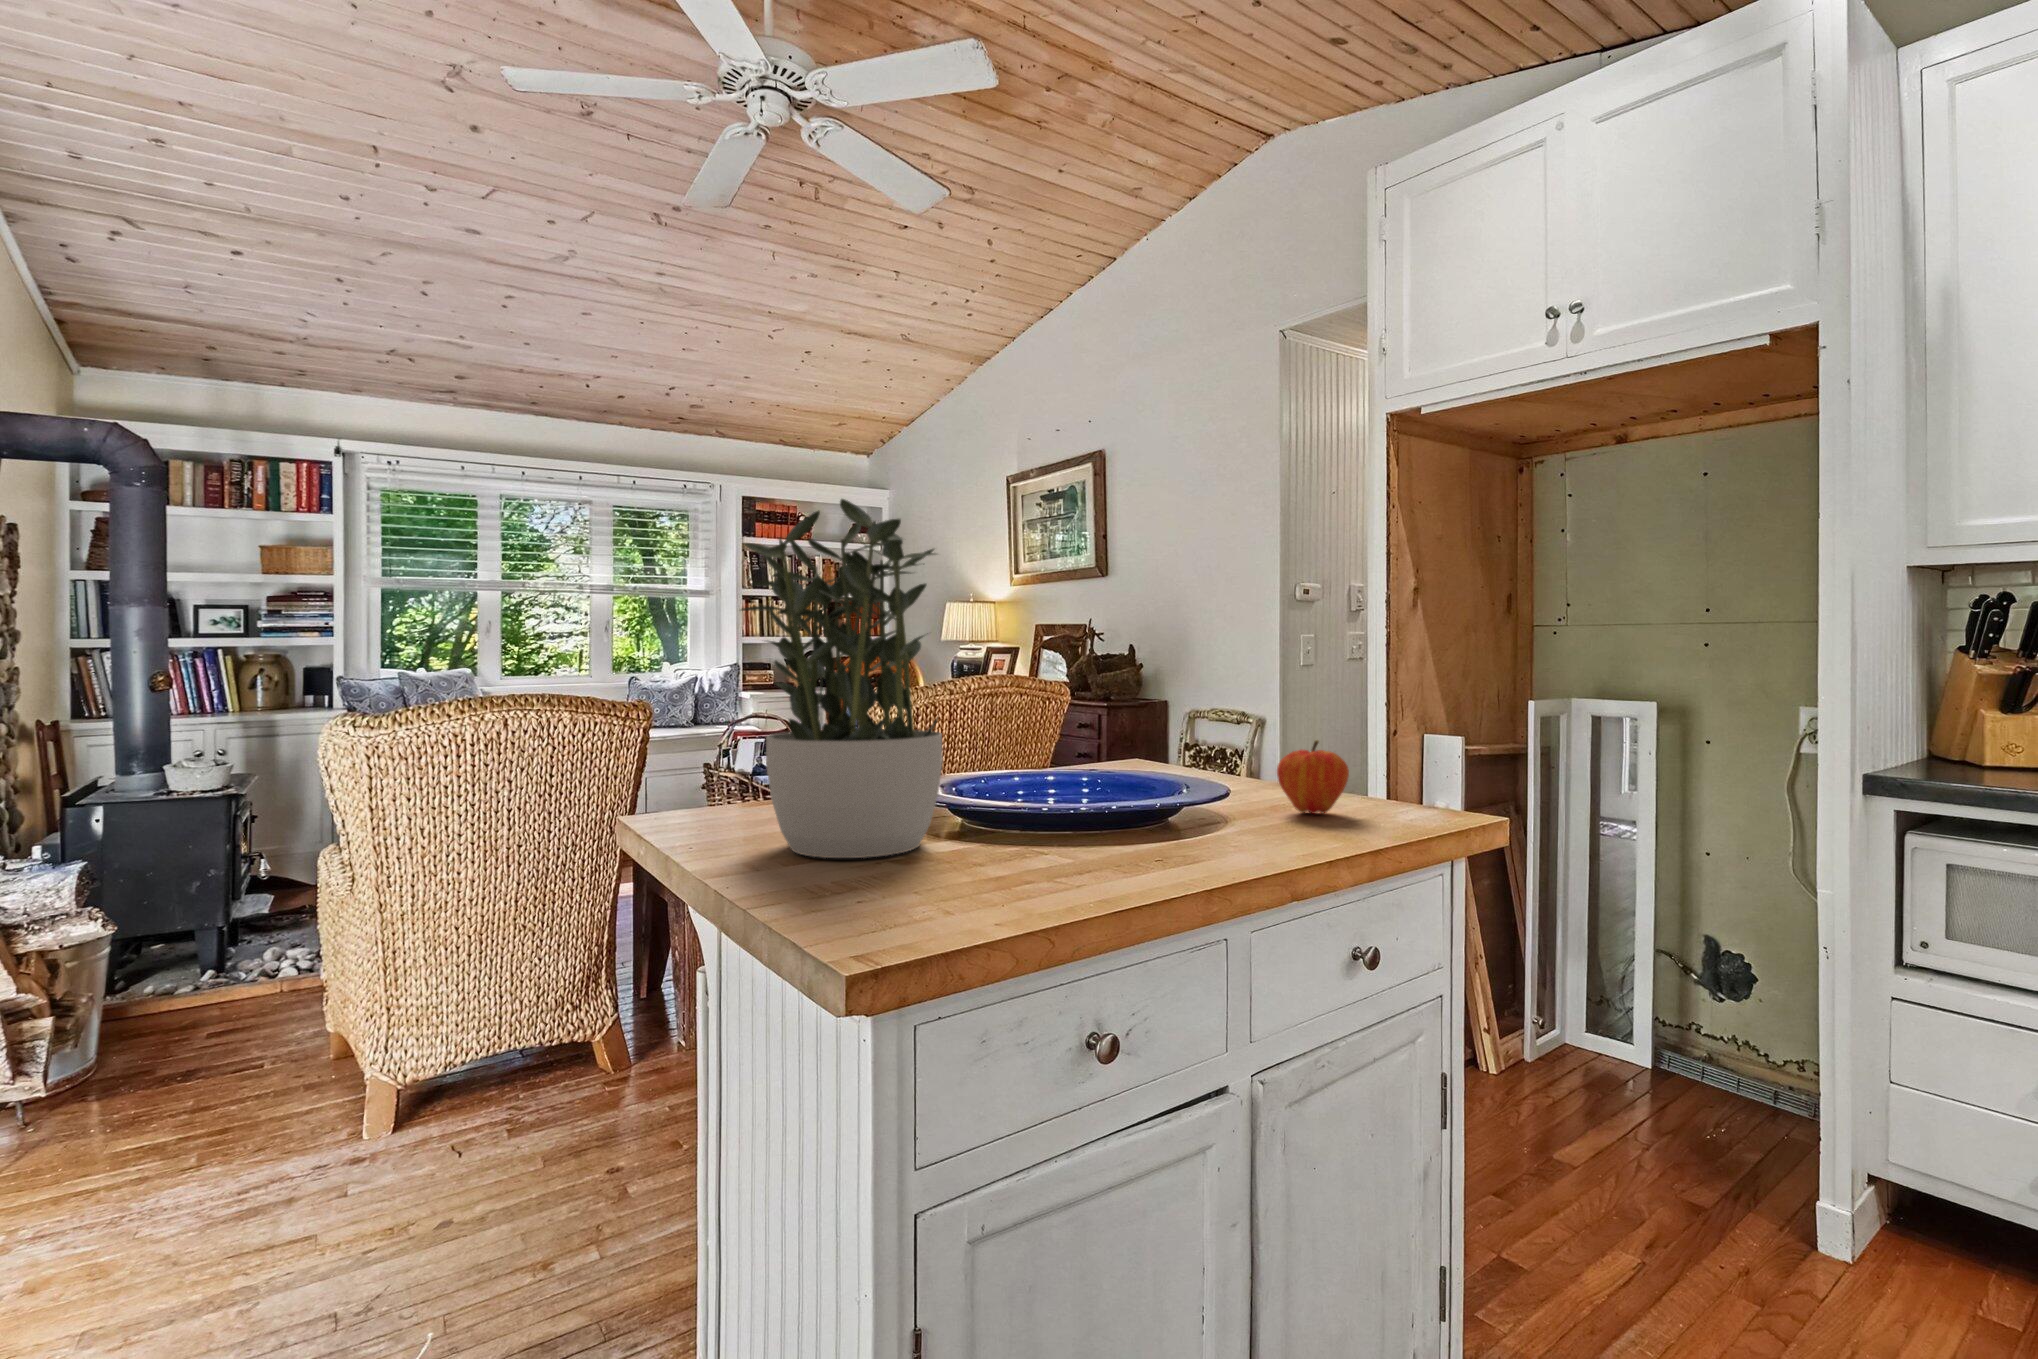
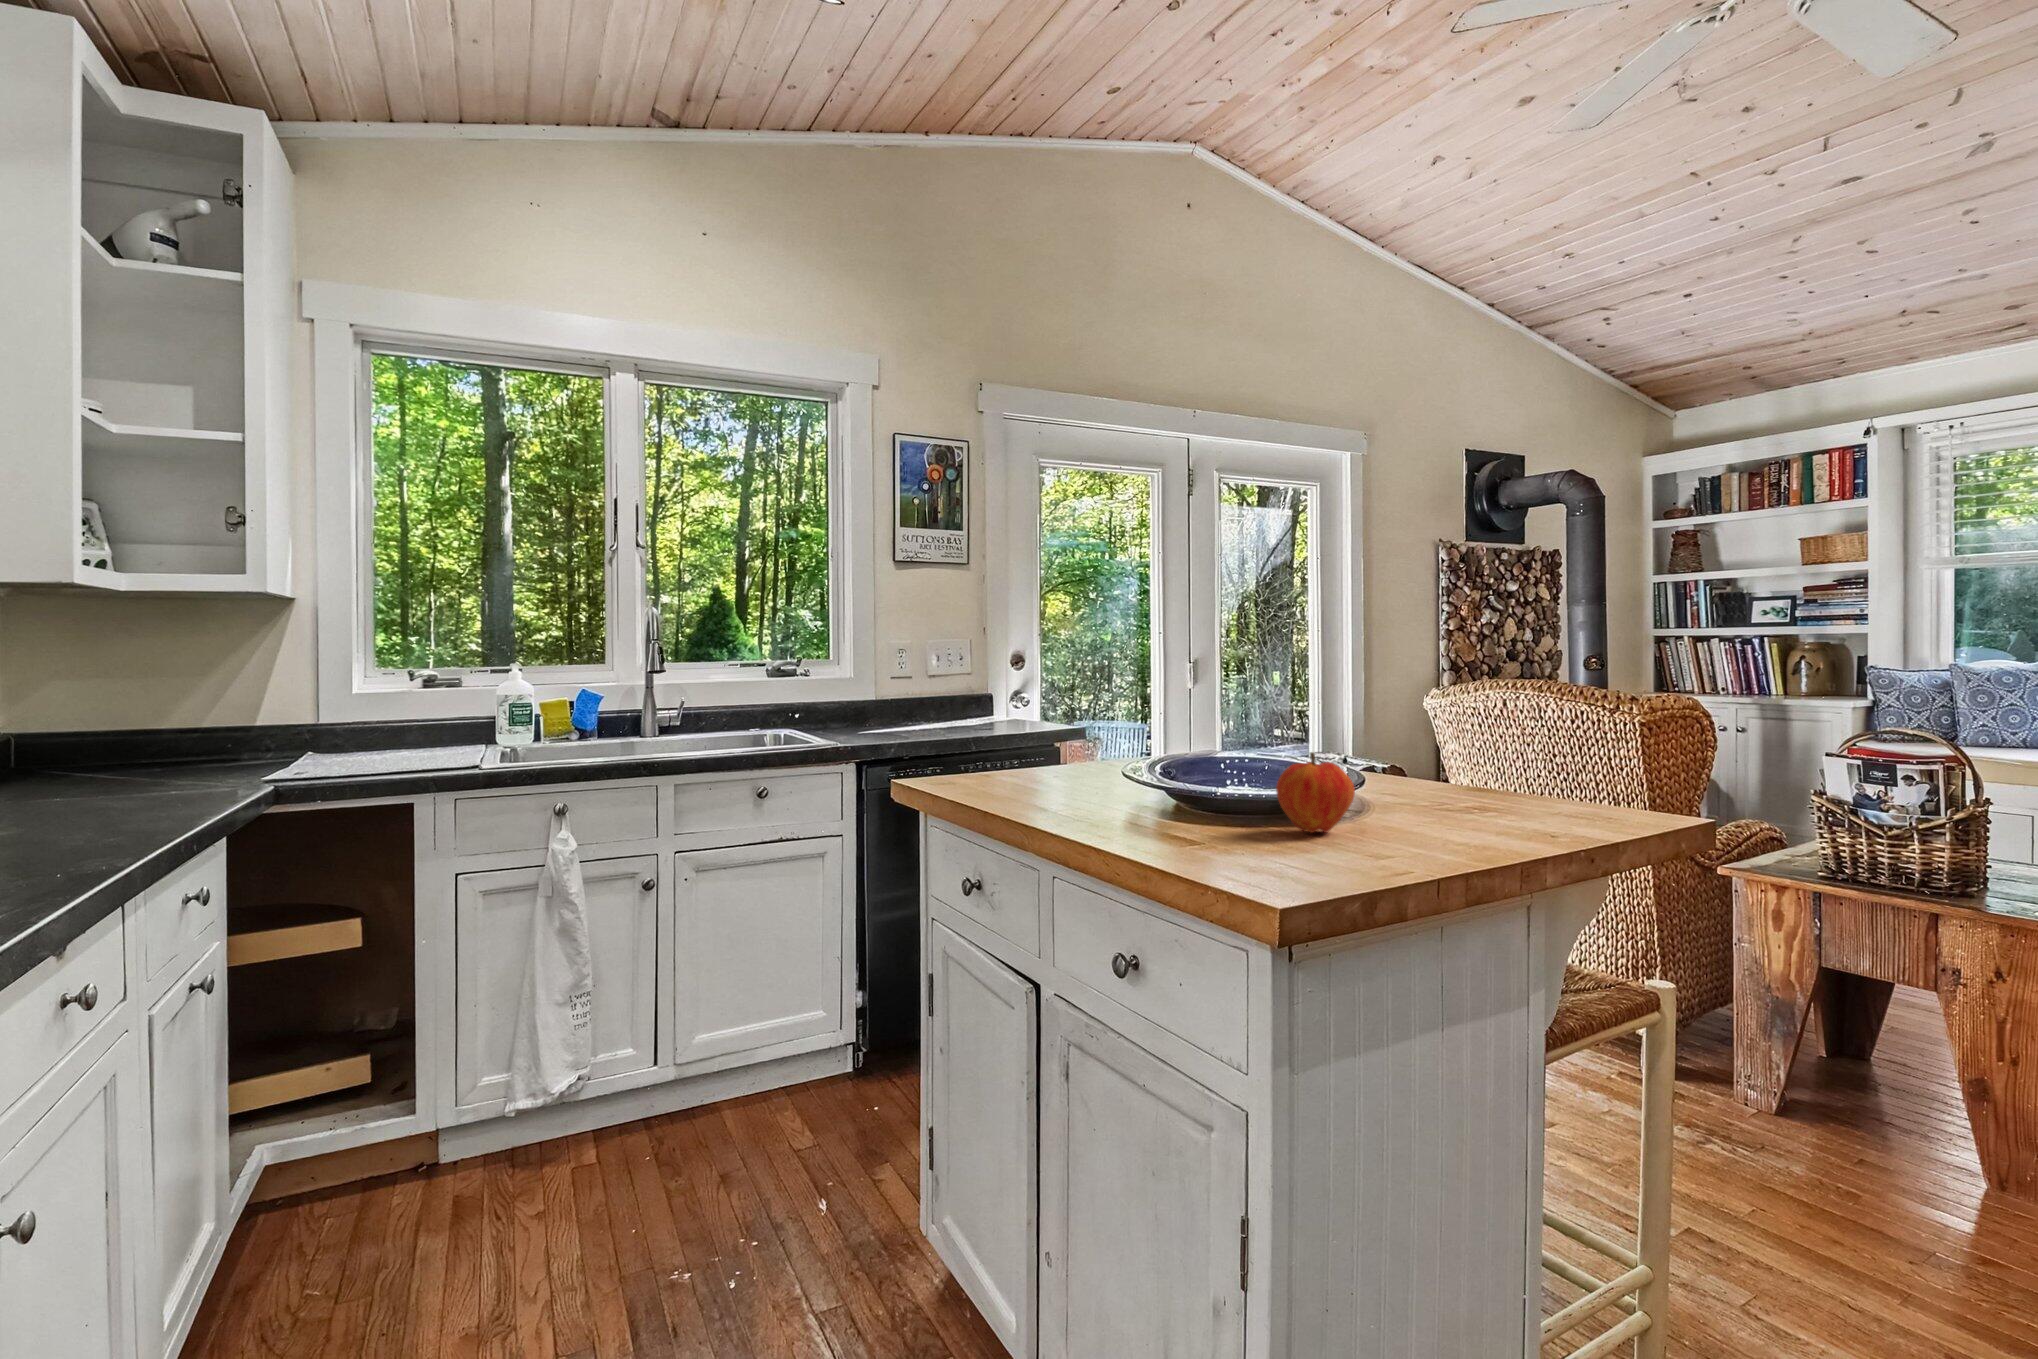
potted plant: present [741,499,943,858] -> none [1047,570,1206,791]

